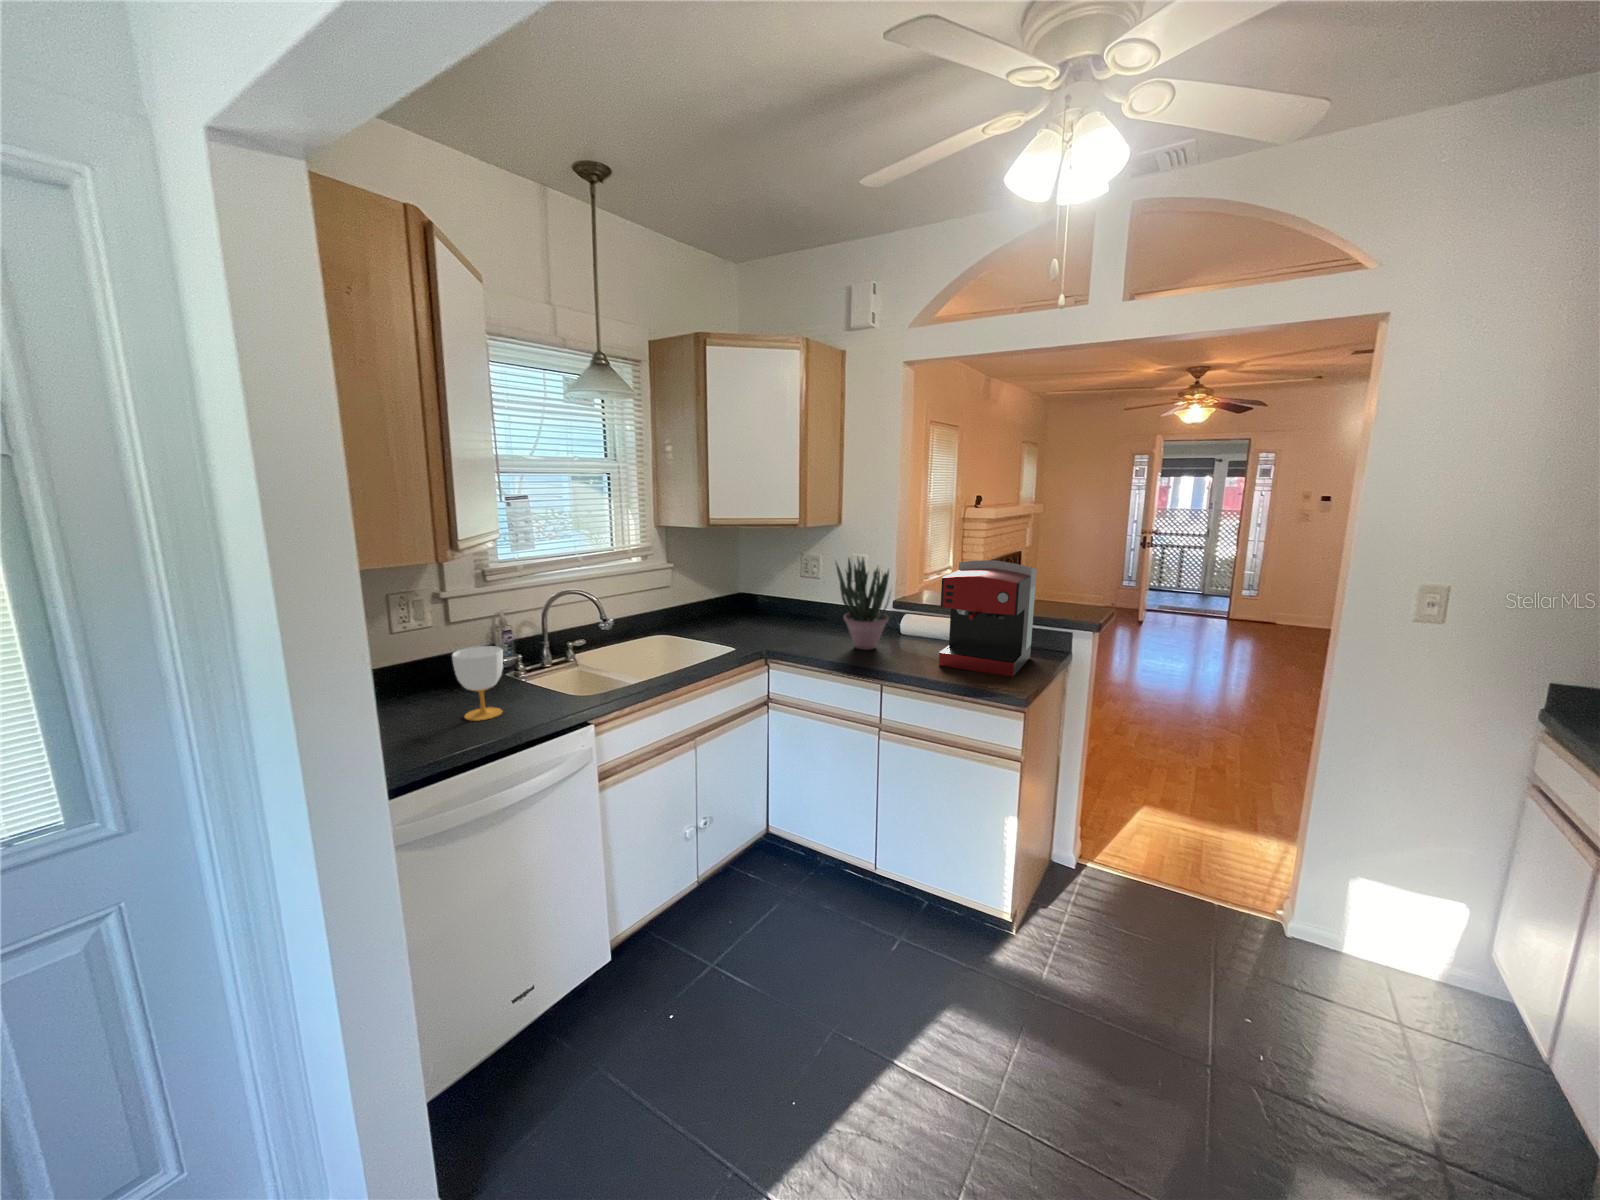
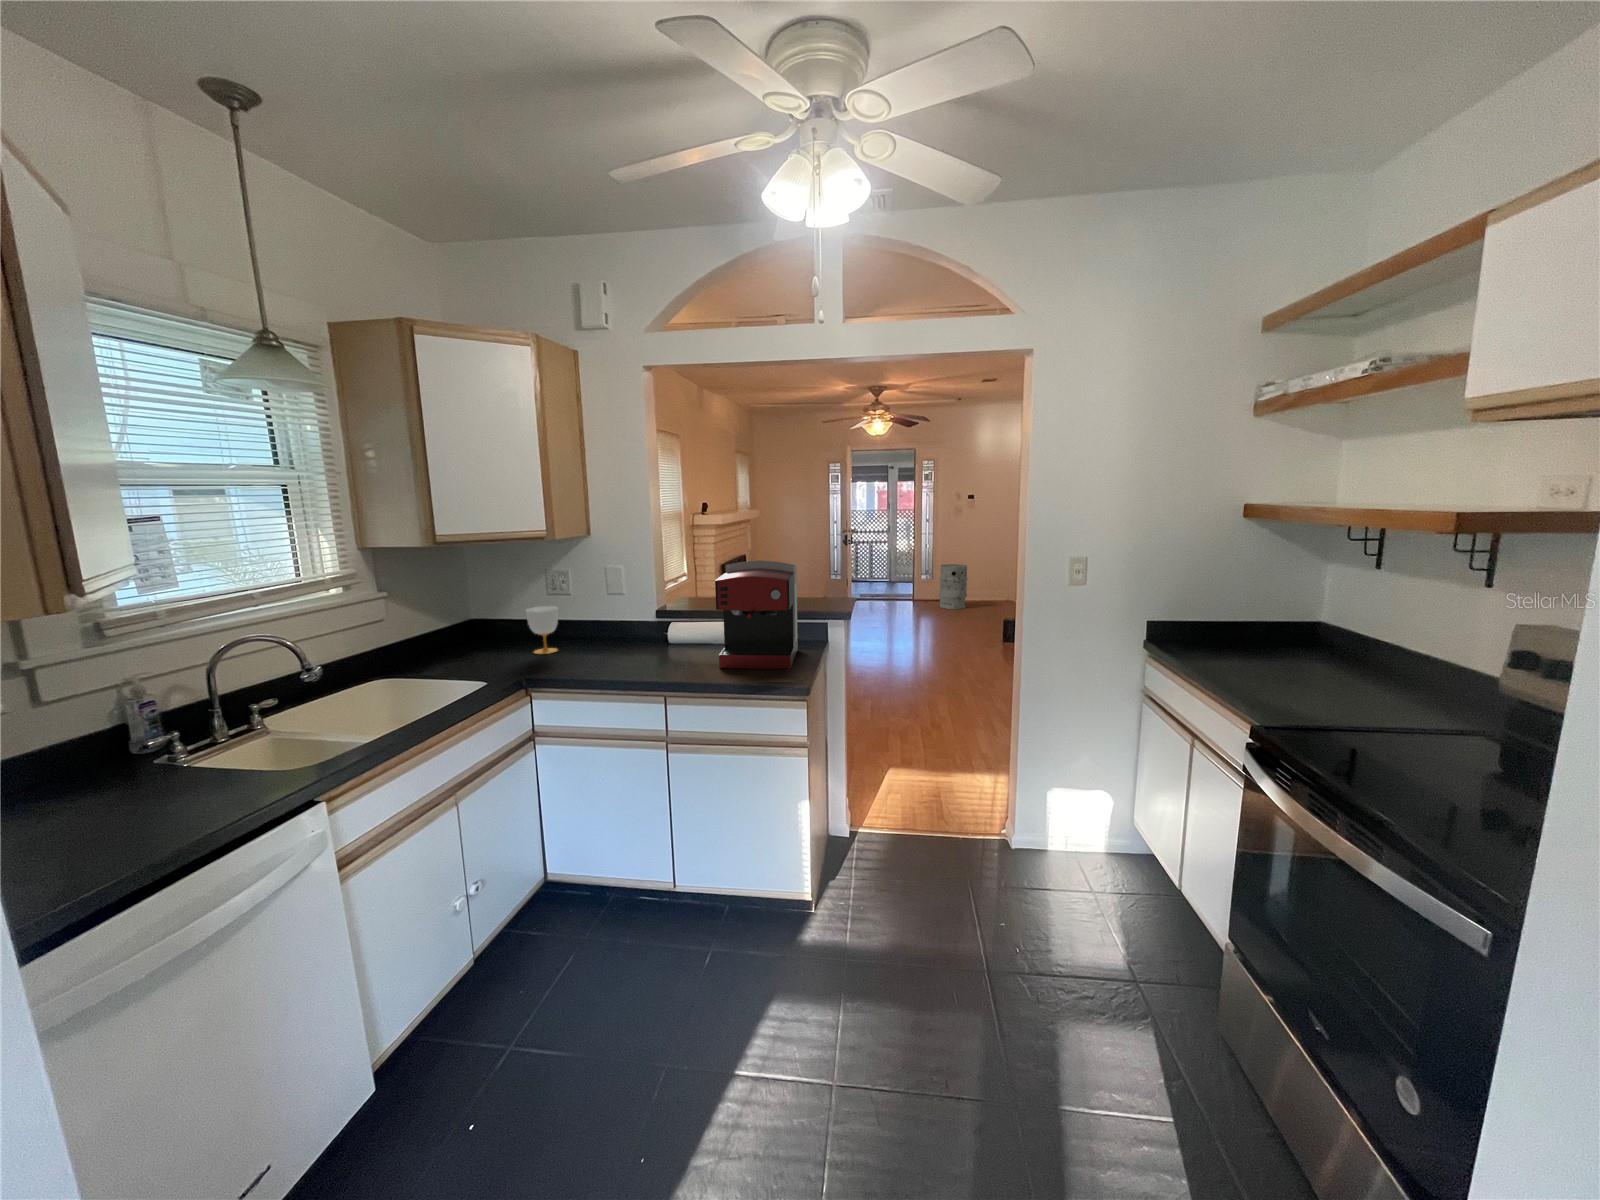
potted plant: present [836,559,891,650] -> none [596,565,662,663]
trash can: none [1262,579,1309,635] -> present [939,564,967,609]
cup: present [452,646,503,721] -> present [526,606,558,654]

